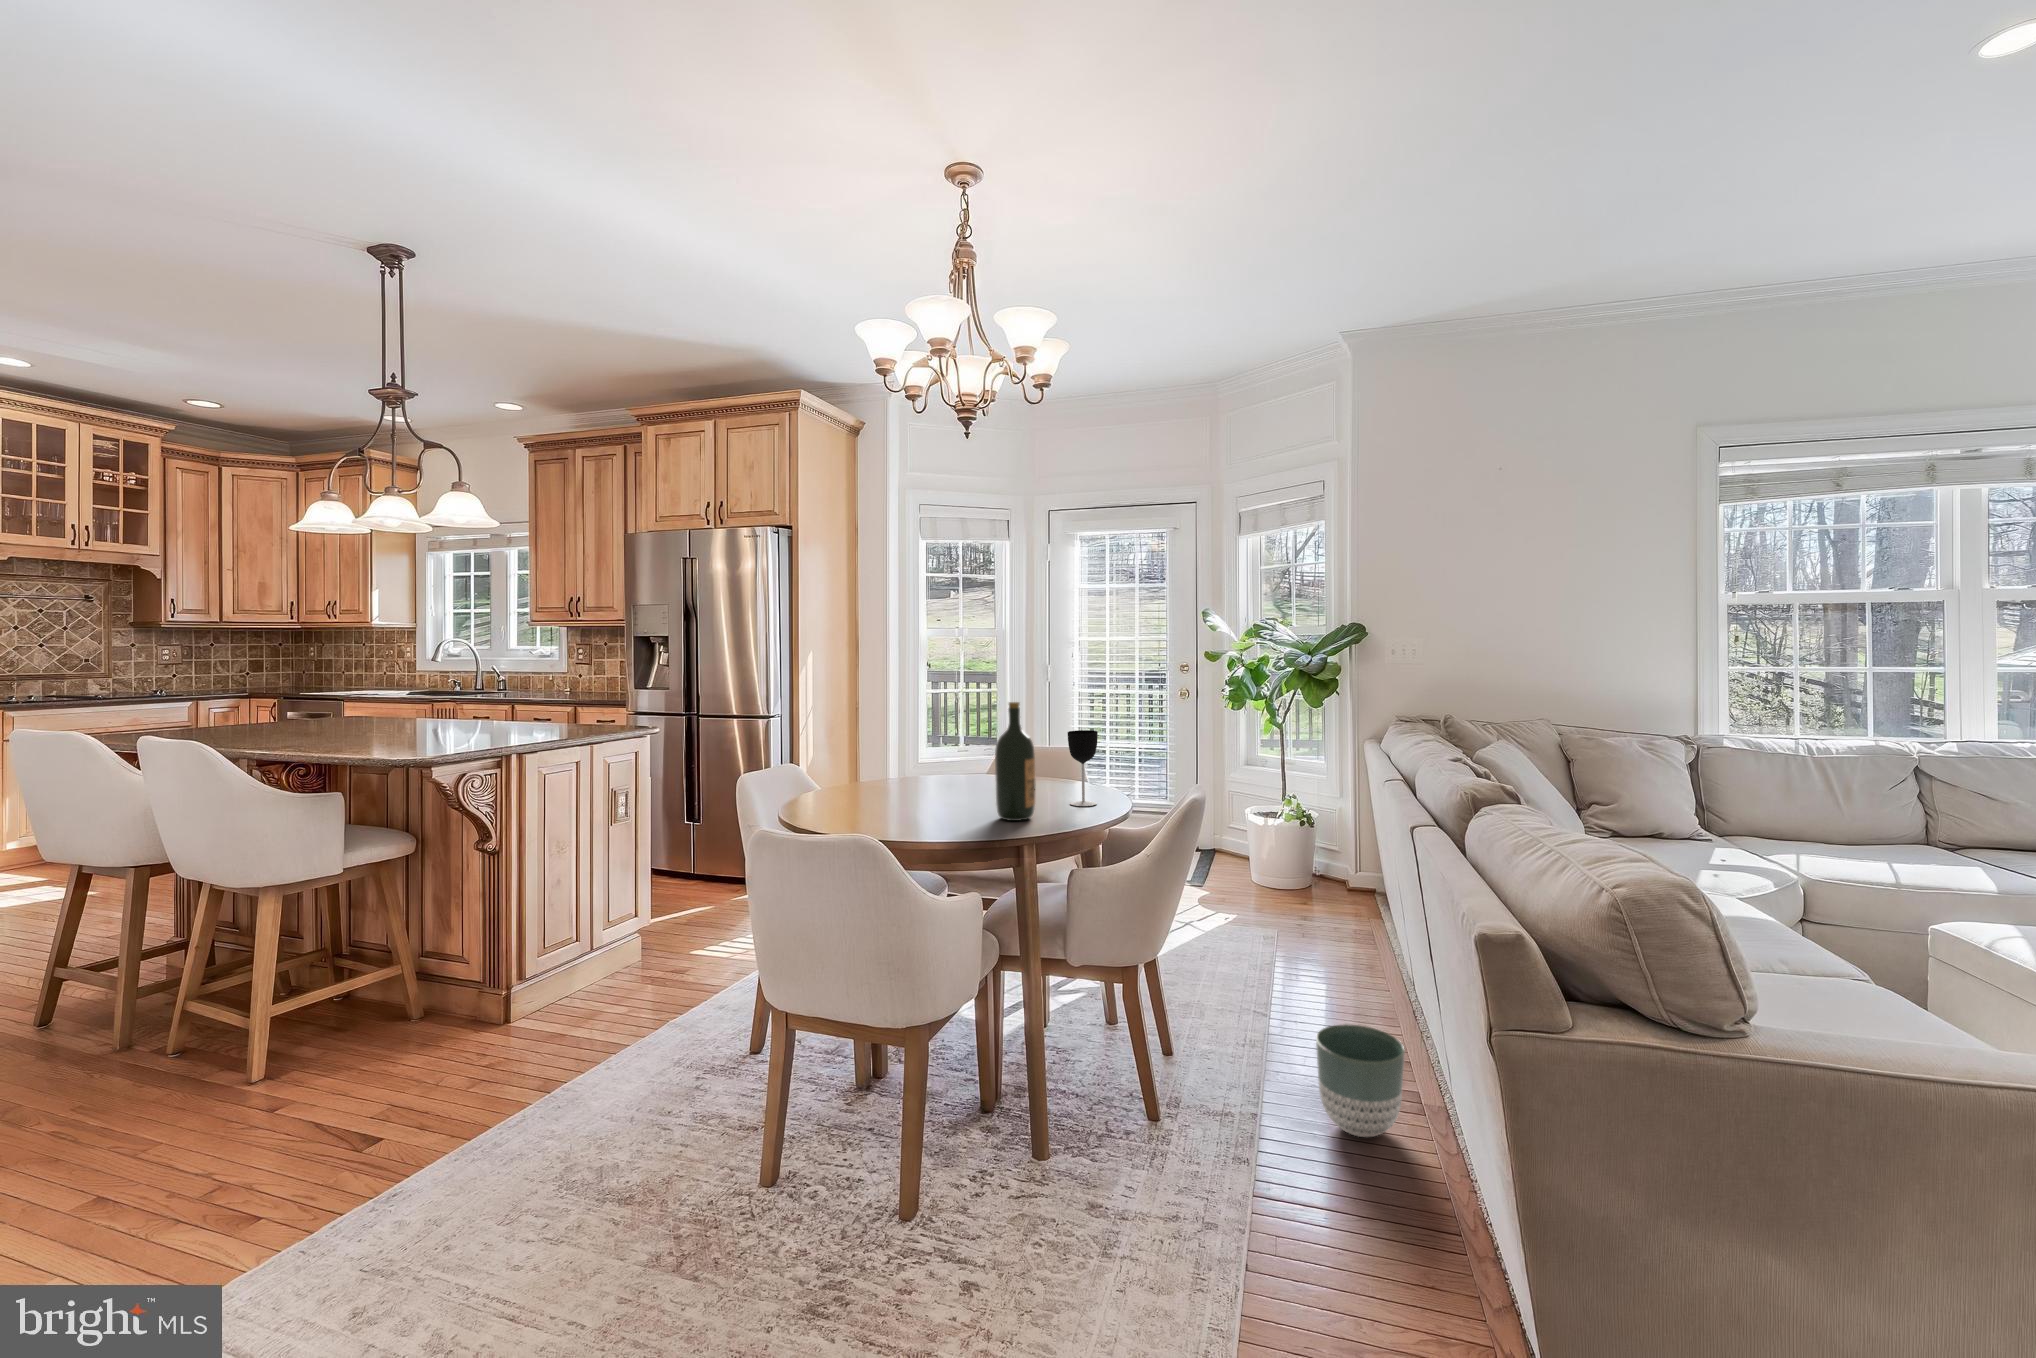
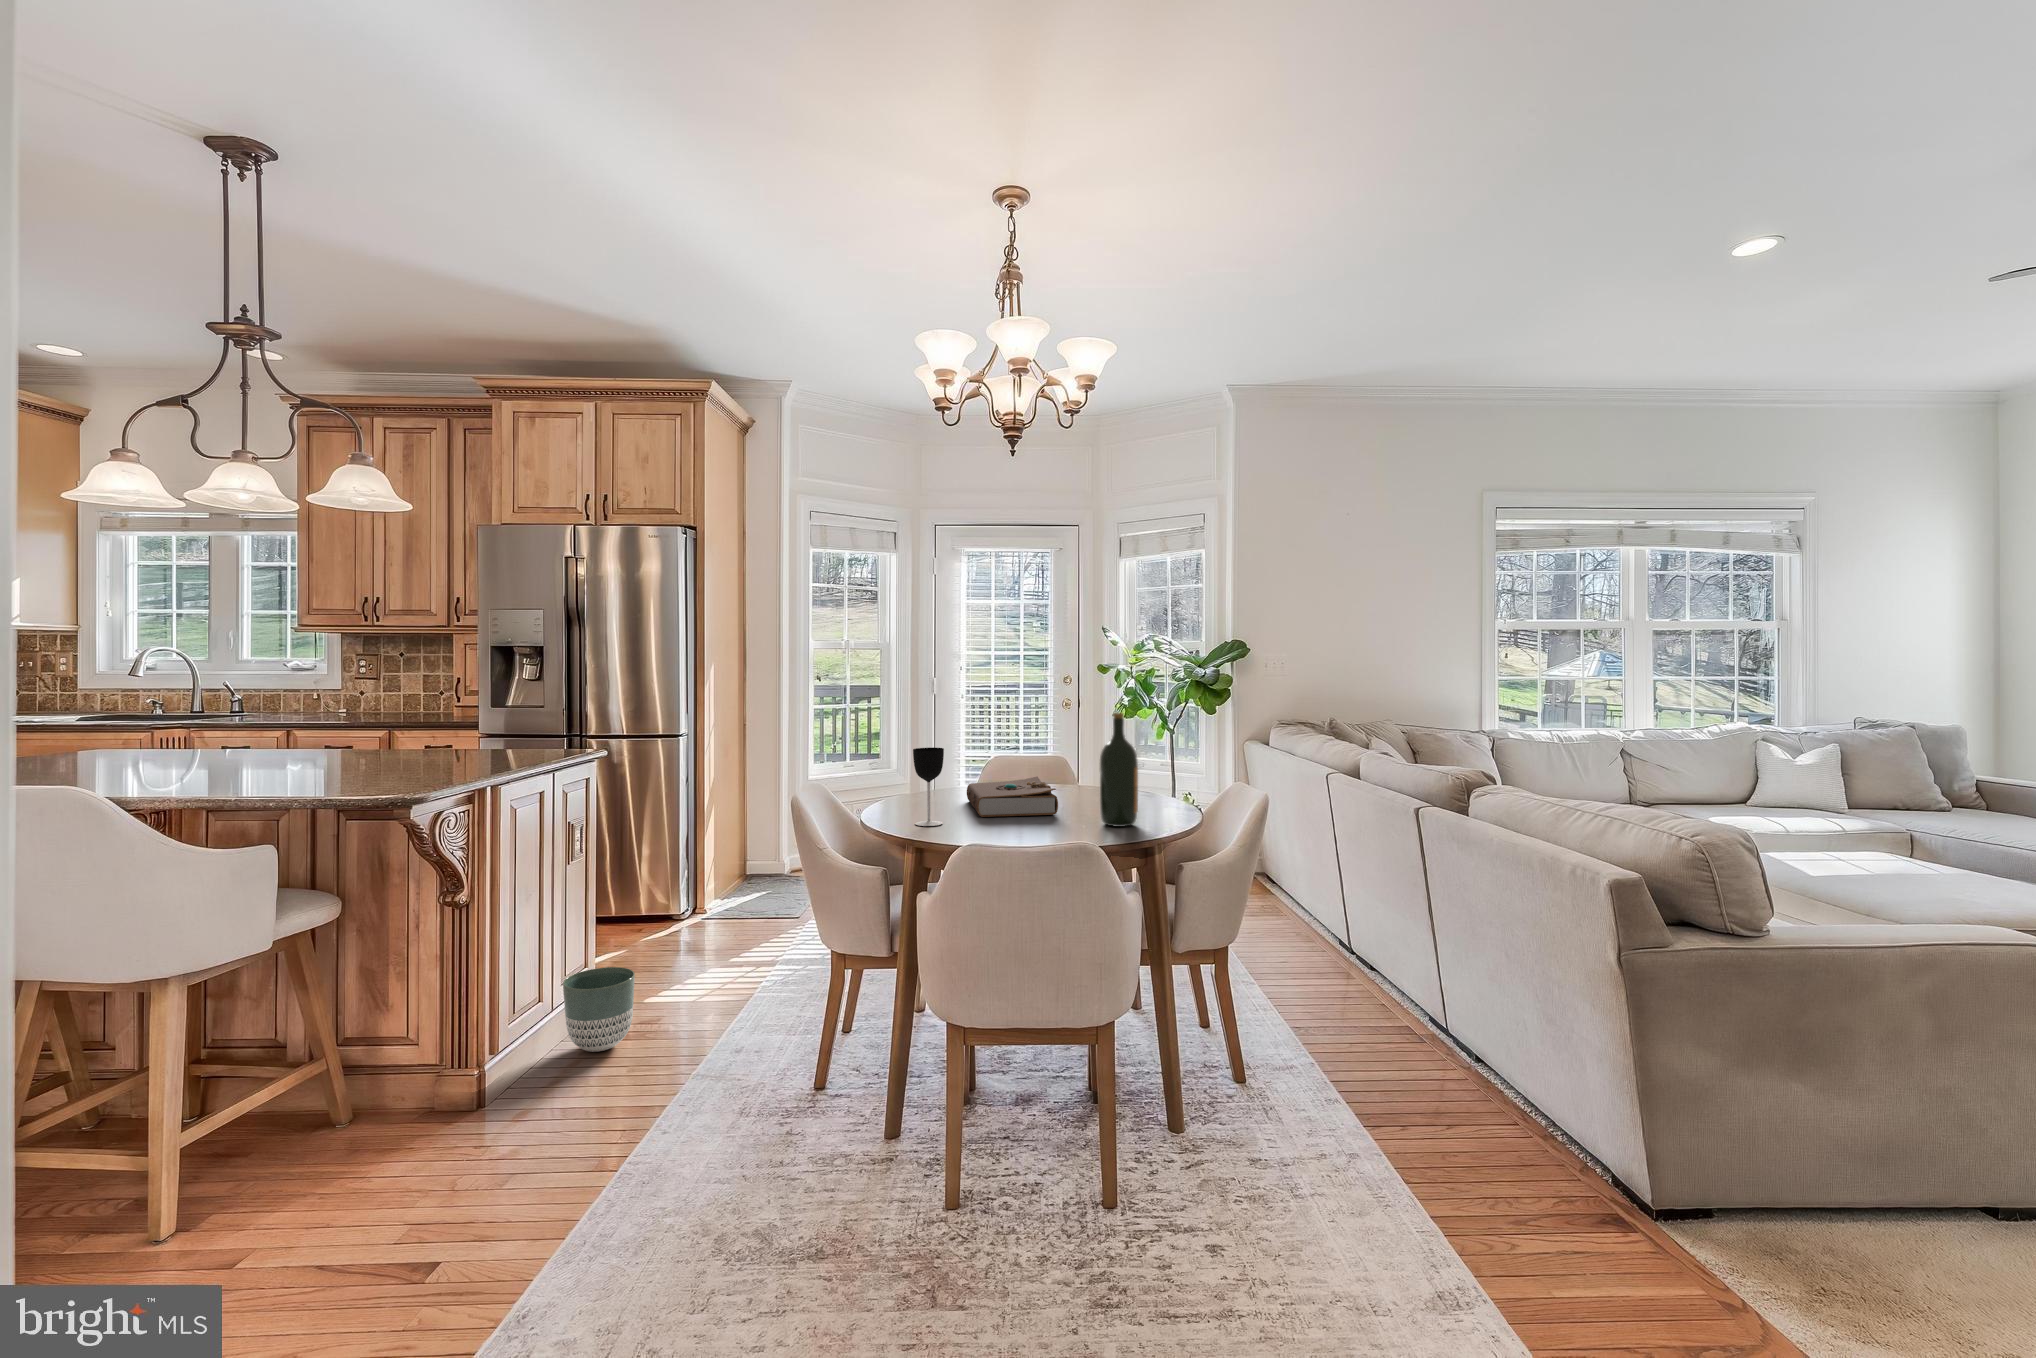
wine glass: present [1068,730,1098,806] -> present [913,747,944,826]
book: none [897,763,995,804] -> present [967,777,1058,817]
planter: present [1316,1024,1405,1137] -> present [563,967,635,1052]

